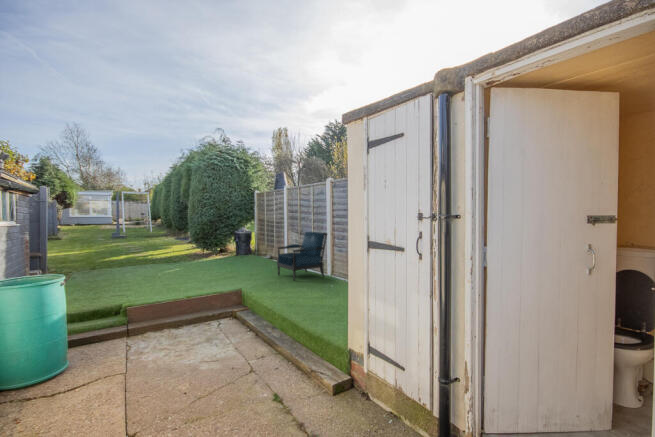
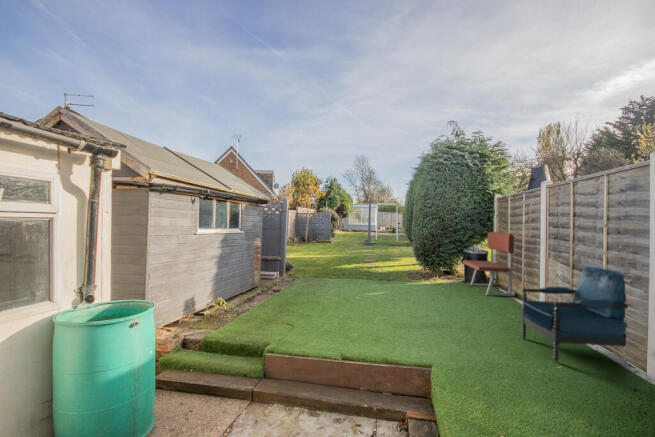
bench: none [236,217,269,260] -> present [463,232,514,296]

